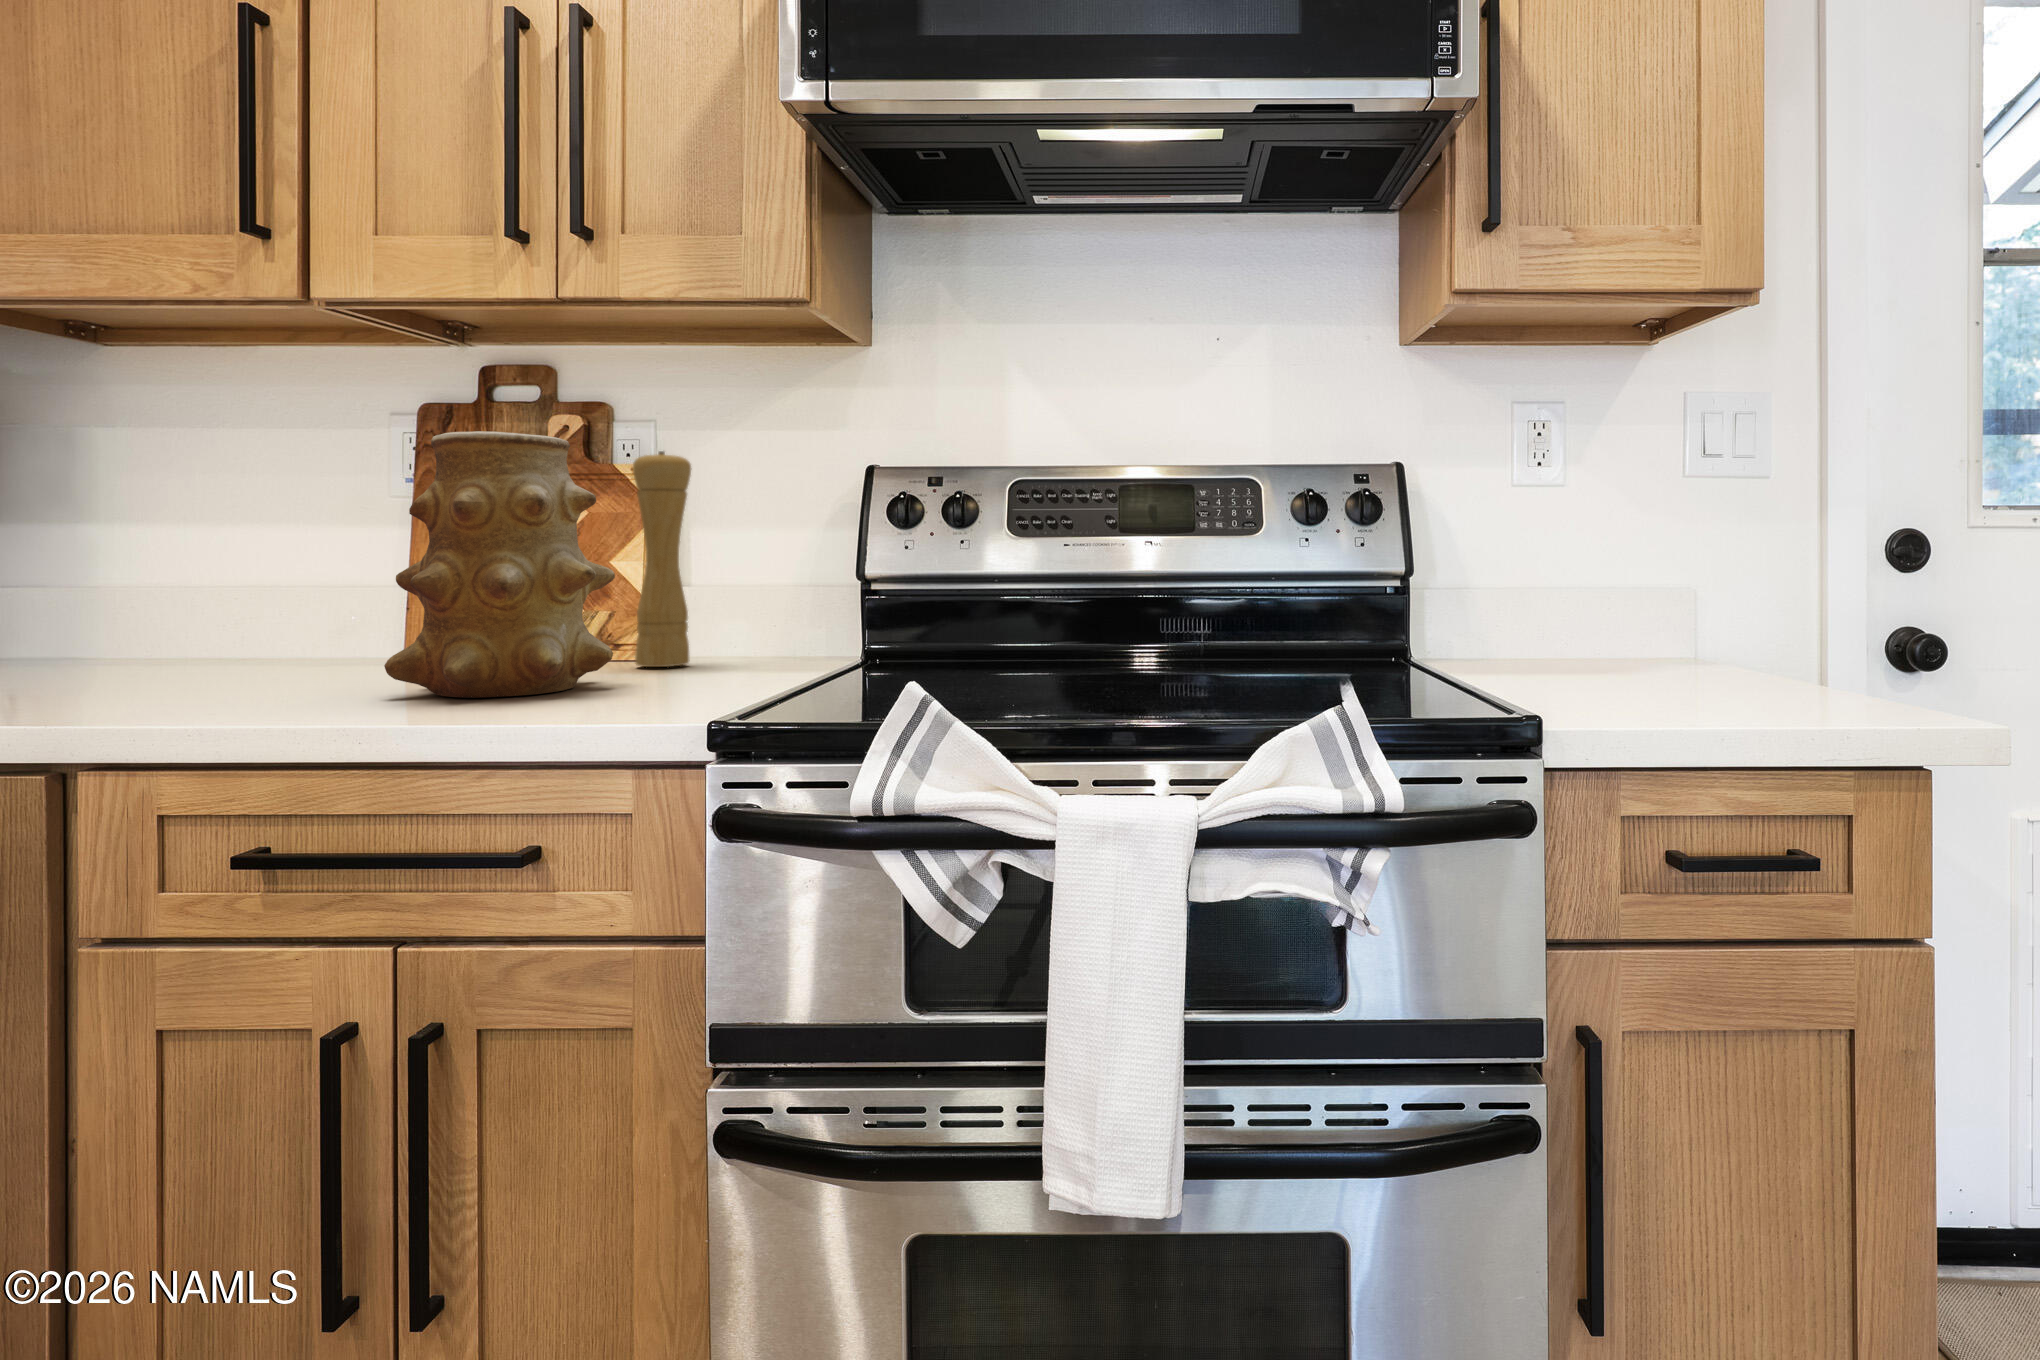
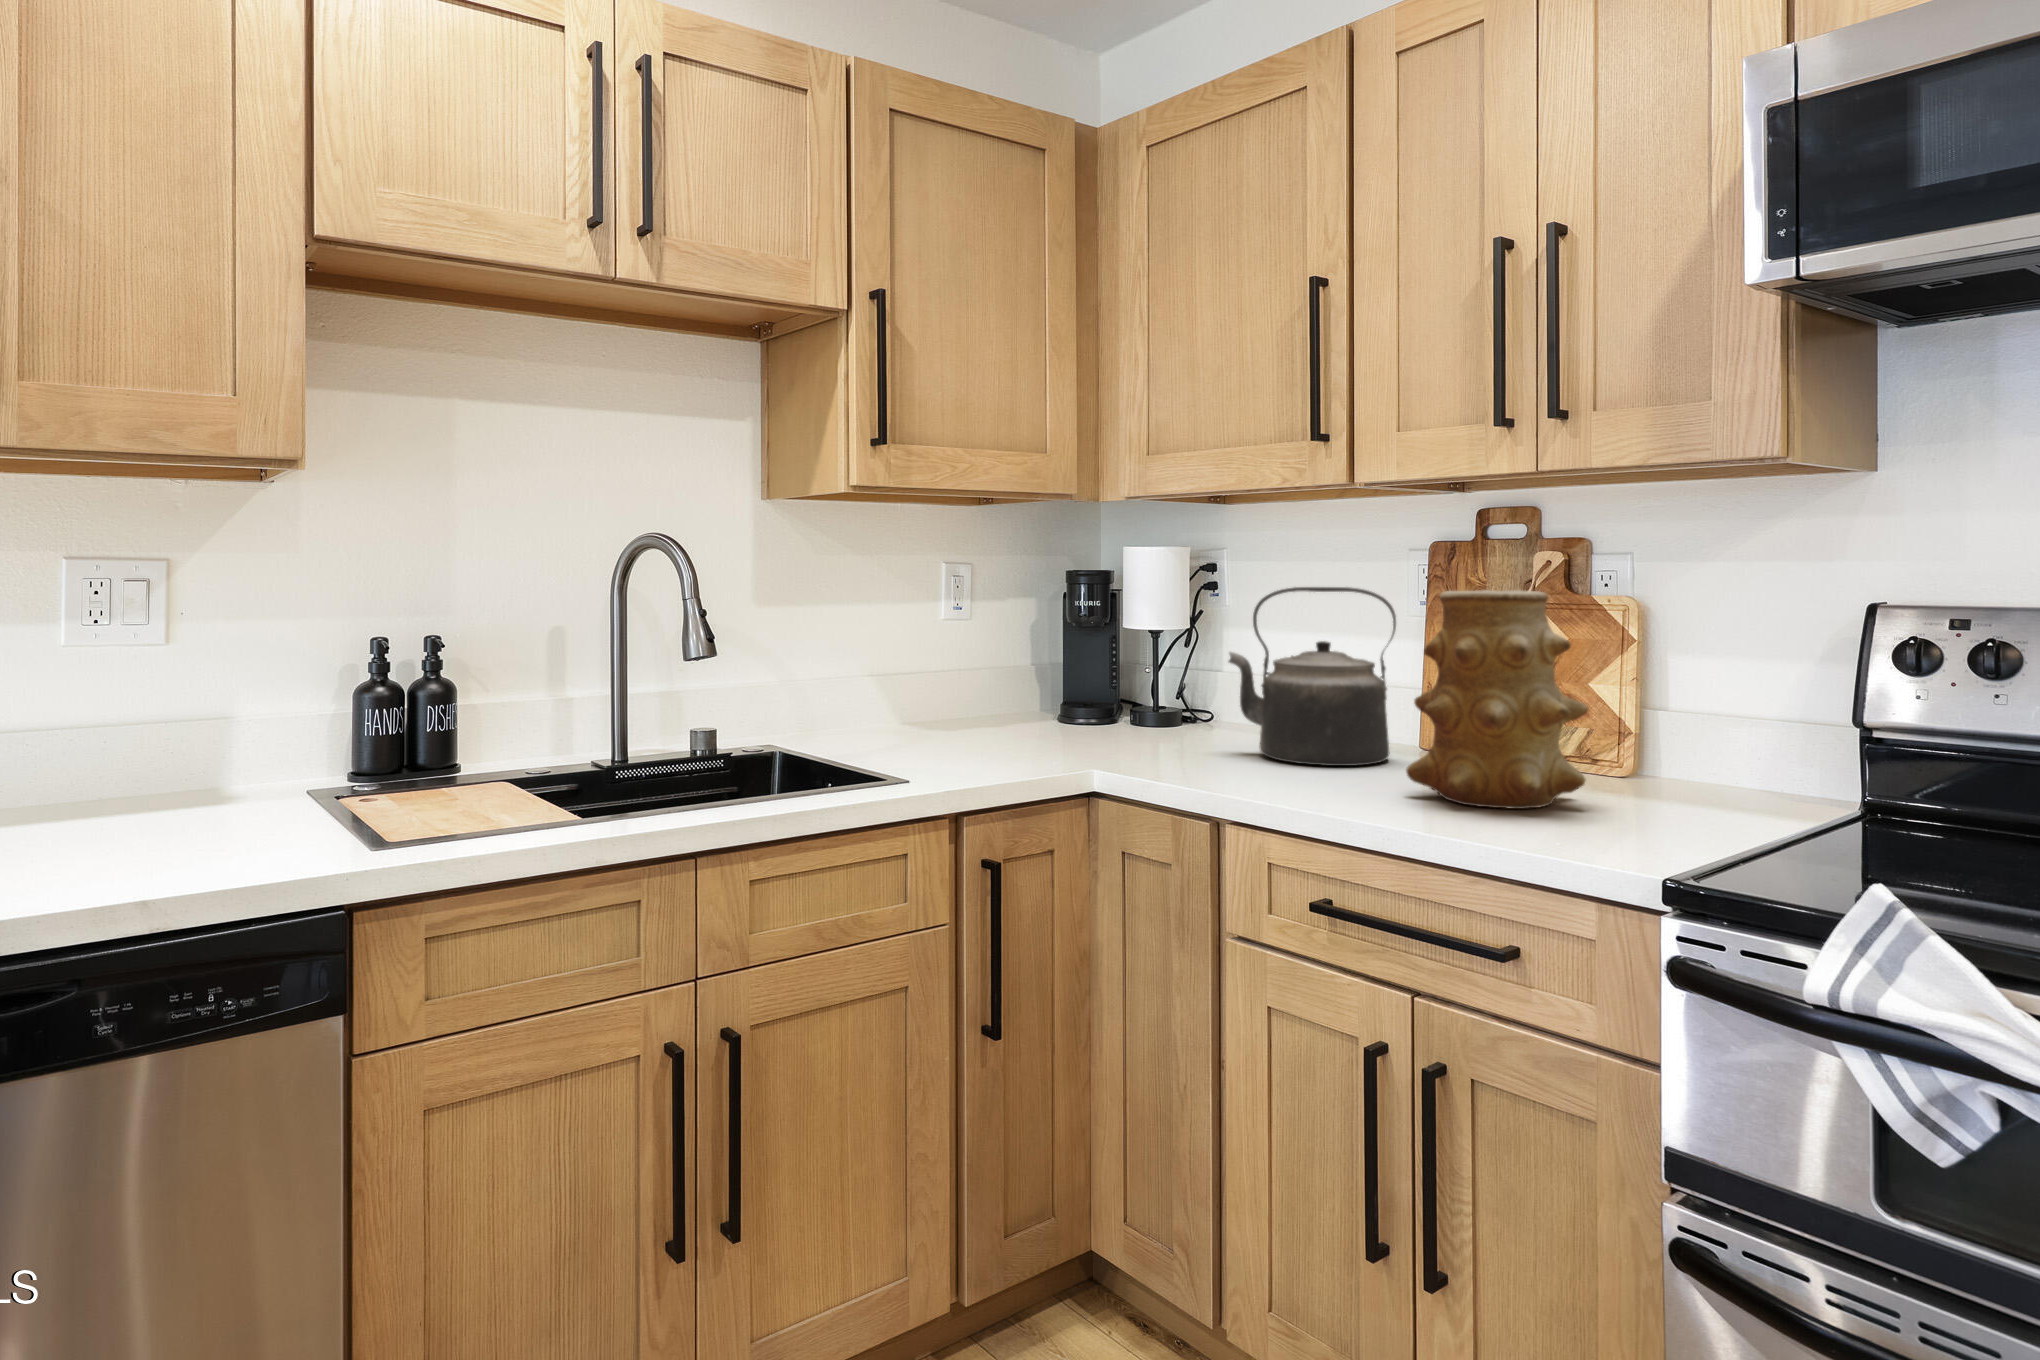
kettle: none [87,442,368,686] -> present [1229,587,1396,766]
pepper mill: present [633,451,691,667] -> none [1608,588,1664,788]

